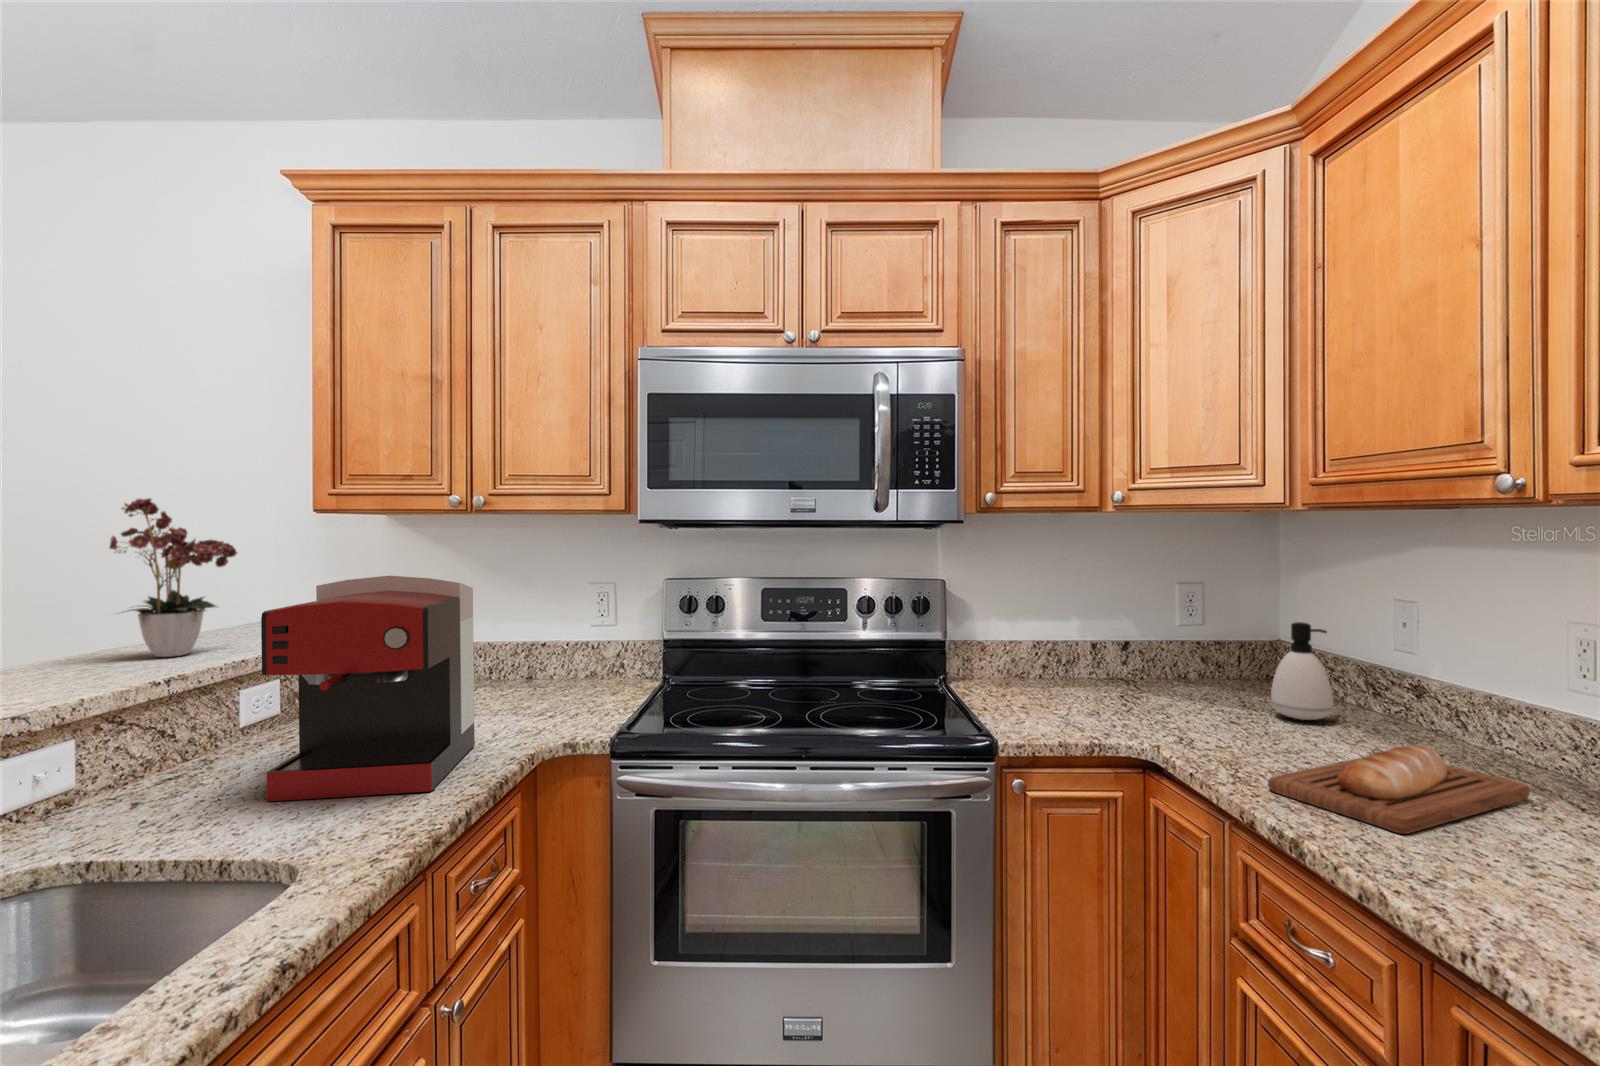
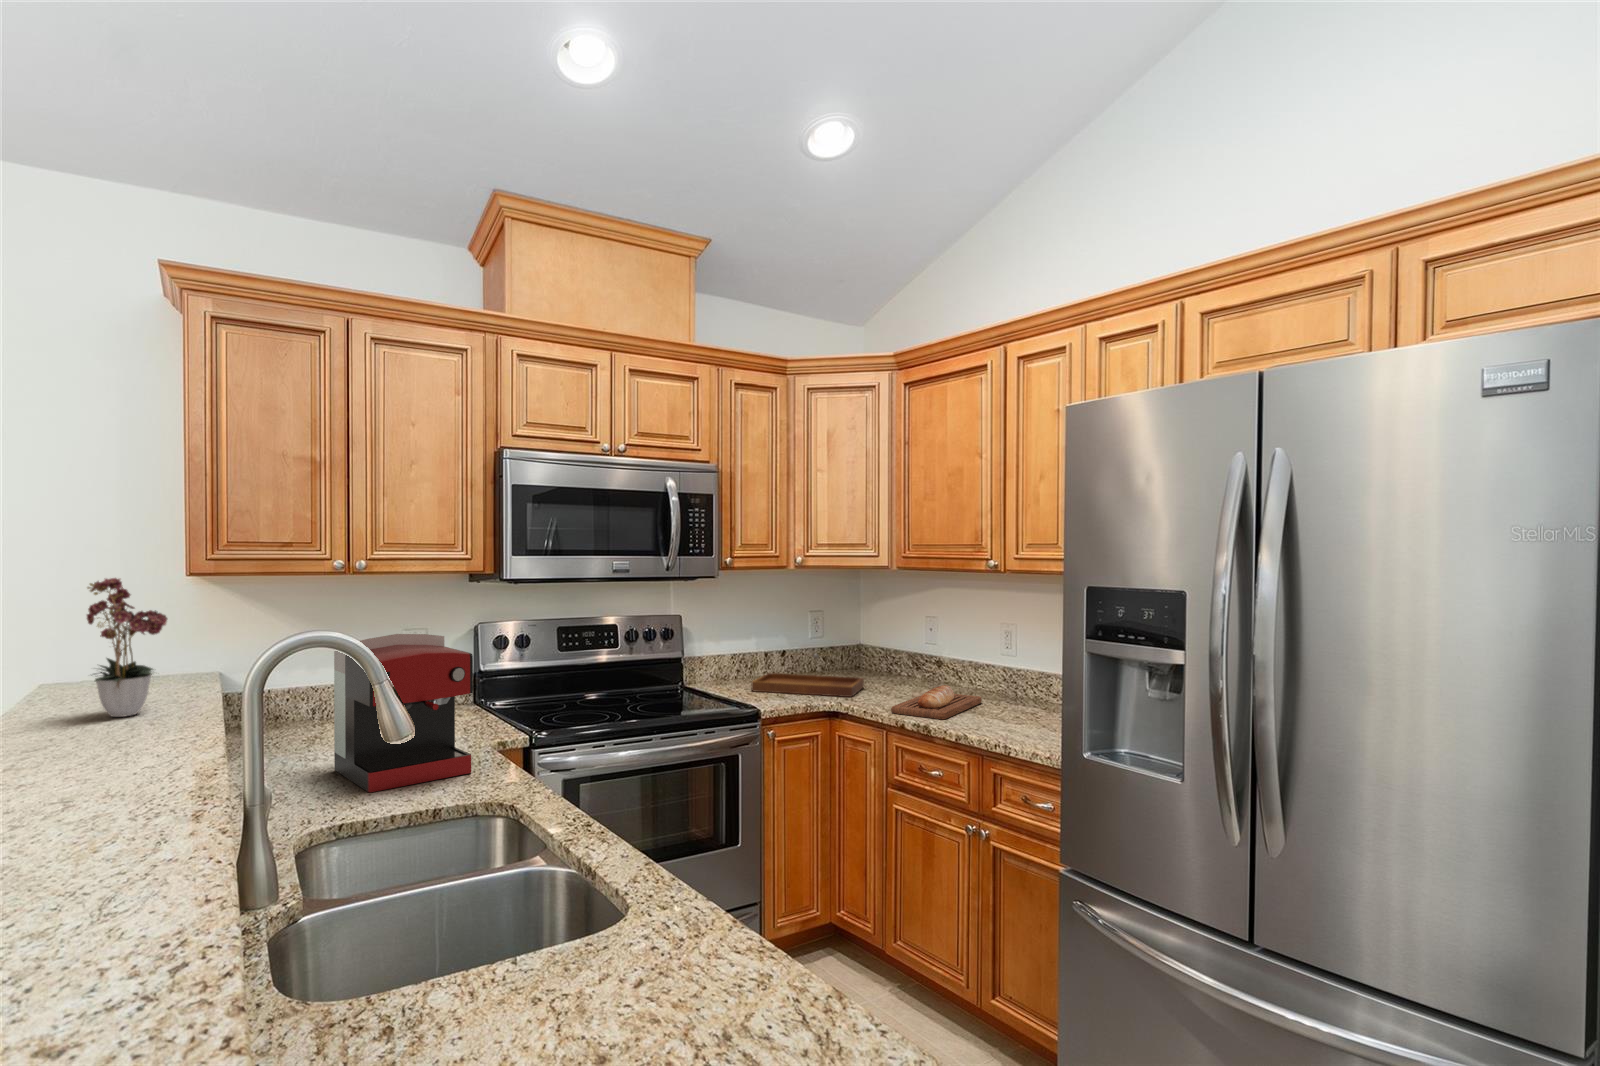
soap dispenser: present [1271,622,1333,720] -> none [874,630,903,684]
tray: none [1034,653,1243,738] -> present [752,654,864,697]

